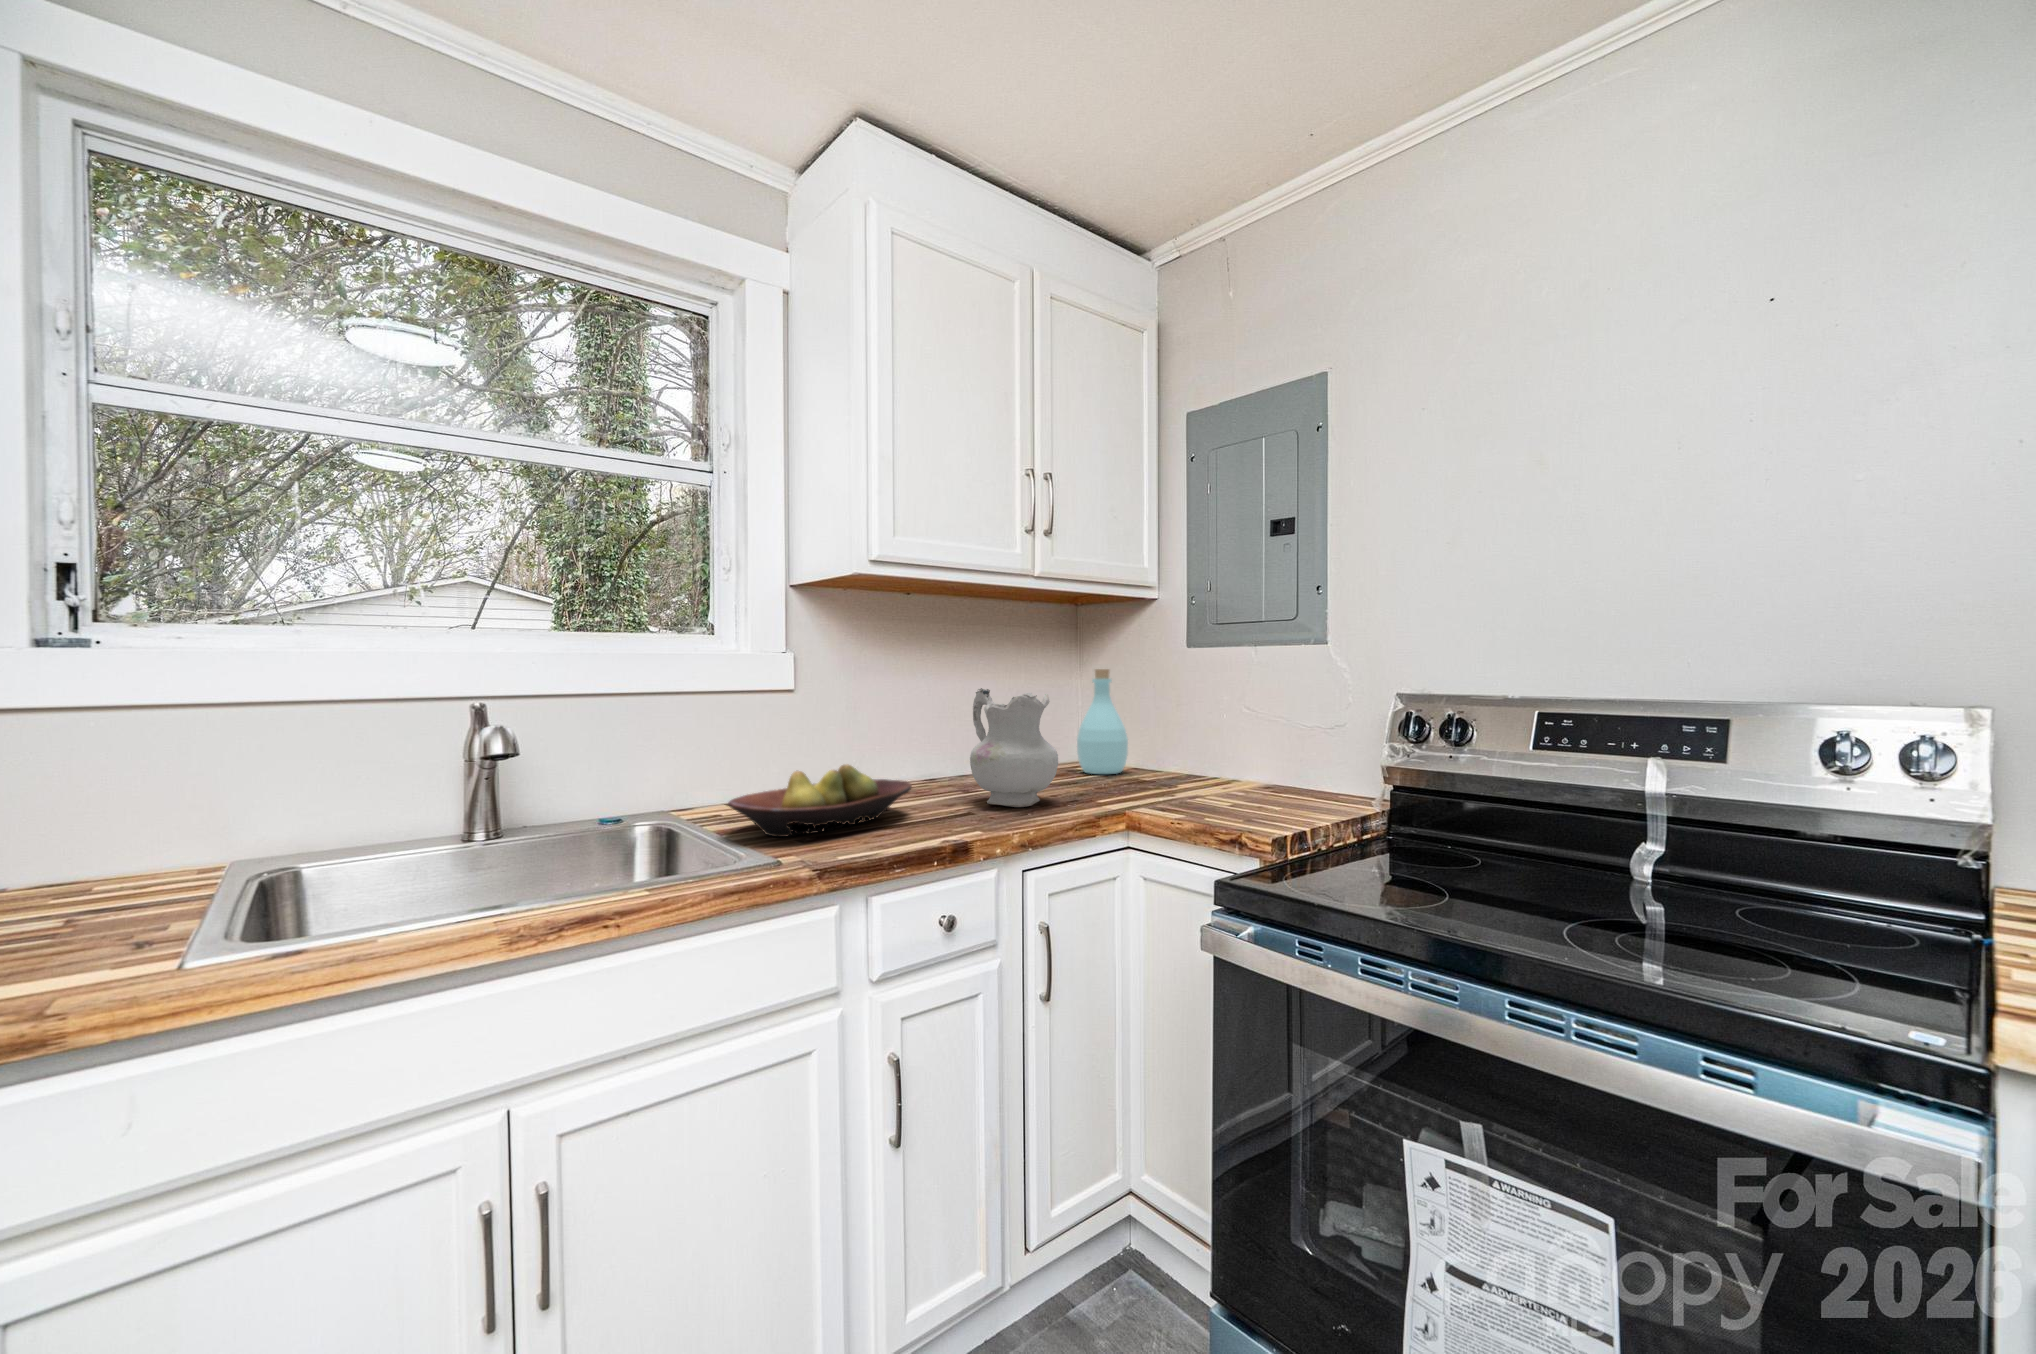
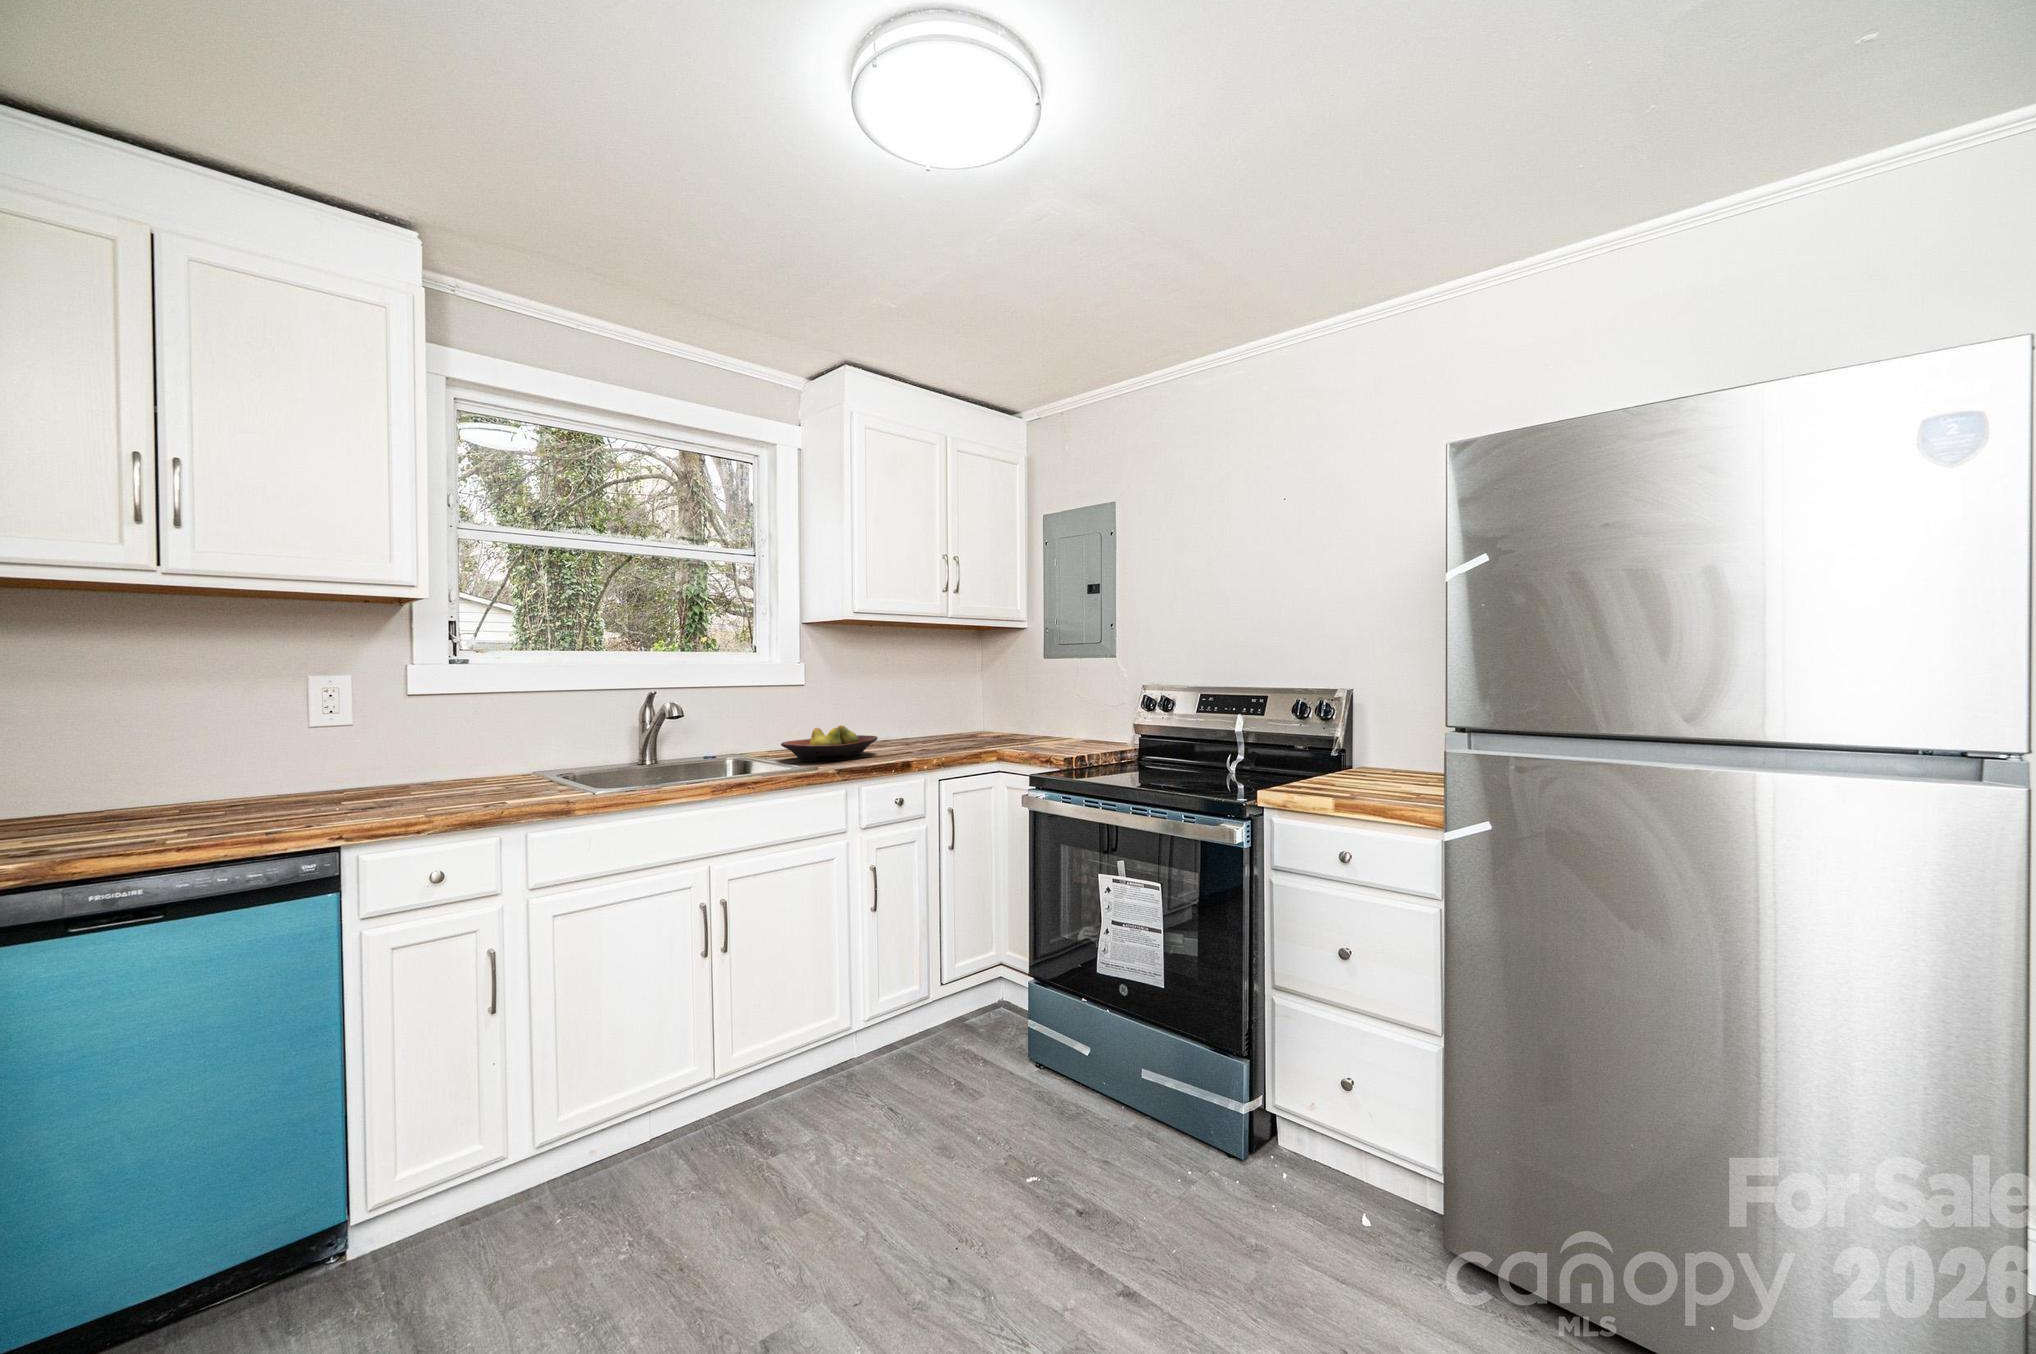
bottle: present [1077,669,1128,774] -> none [977,672,1009,737]
ceramic pitcher: present [970,688,1058,807] -> none [910,684,961,750]

